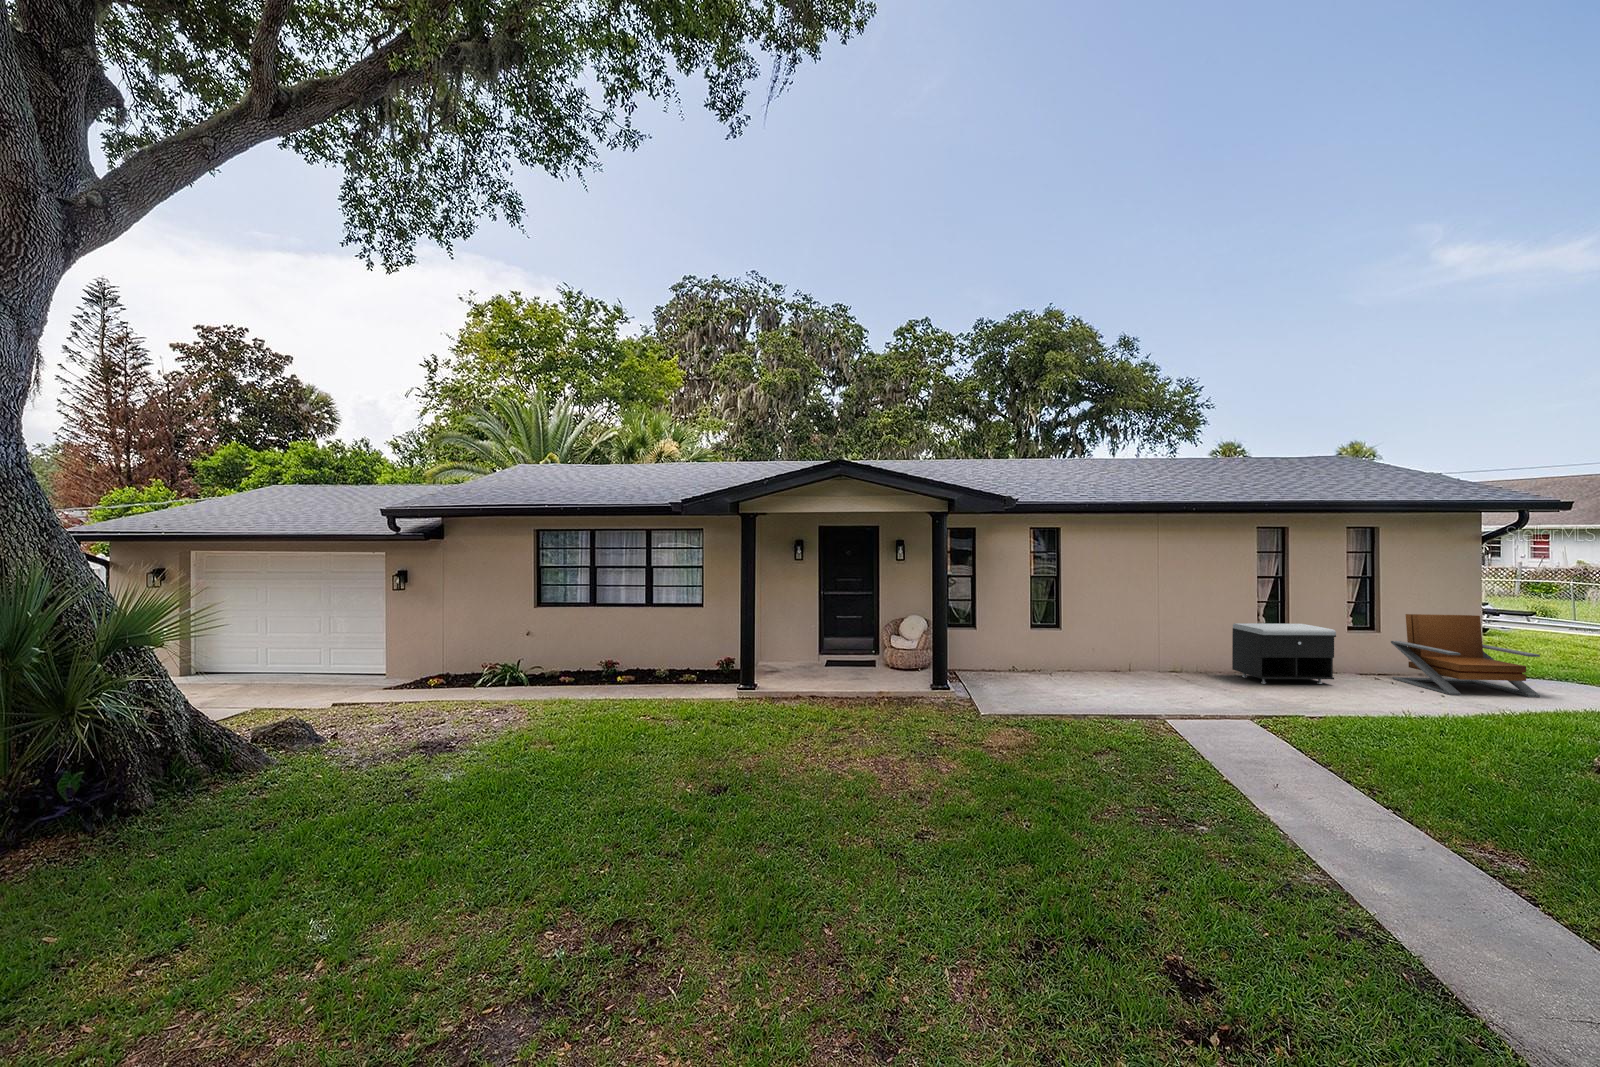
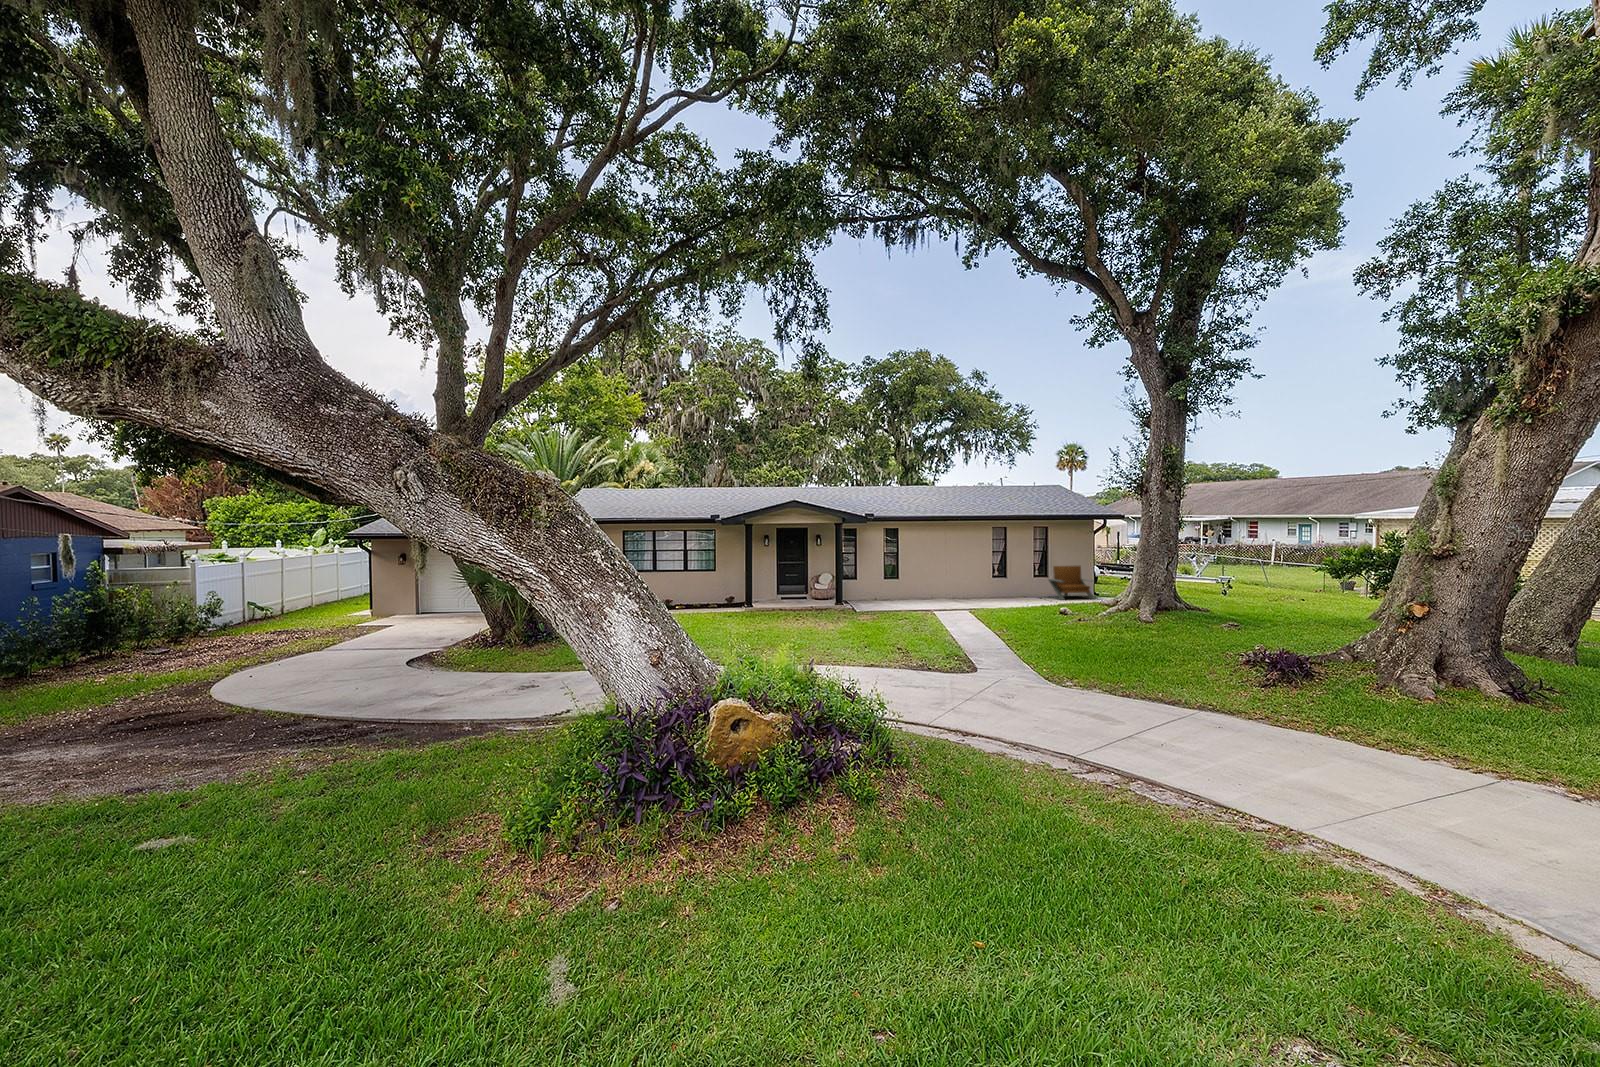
storage bench: present [1232,623,1336,684] -> none [979,572,1019,600]

